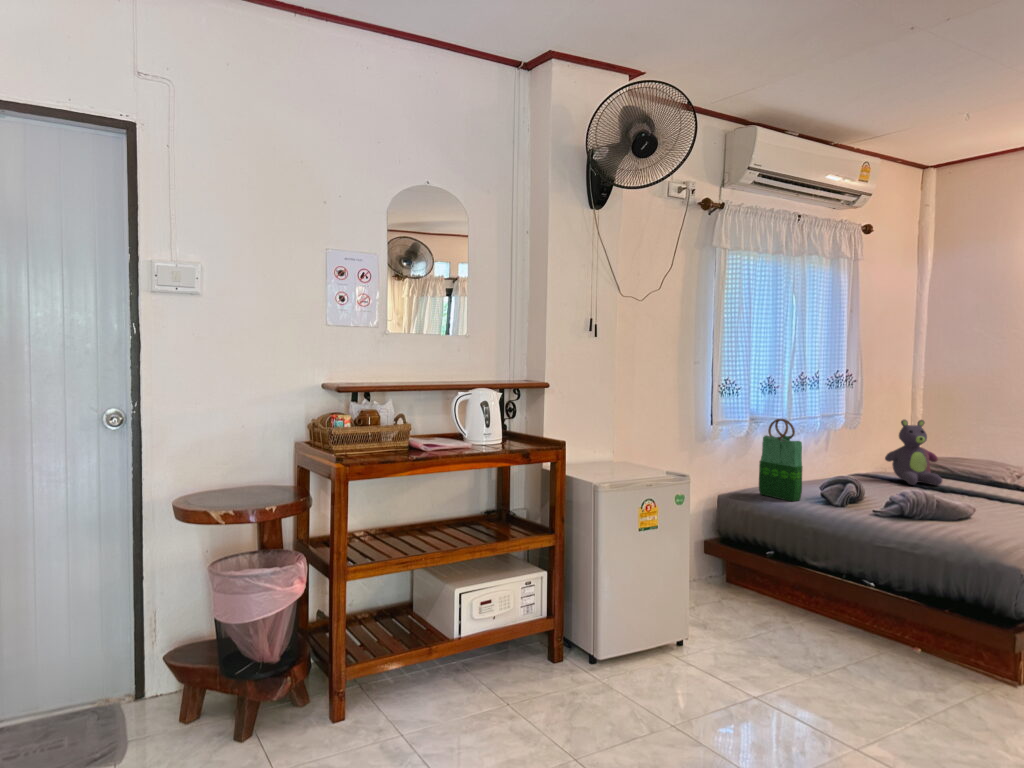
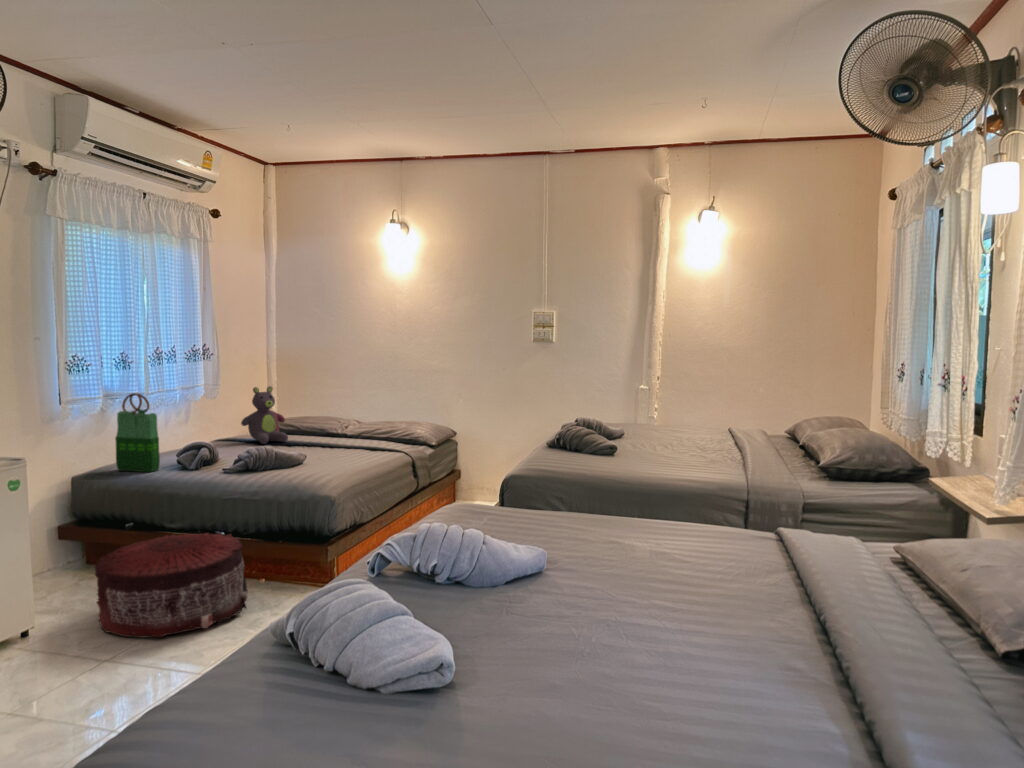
pouf: none [743,575,906,698] -> present [95,533,248,637]

